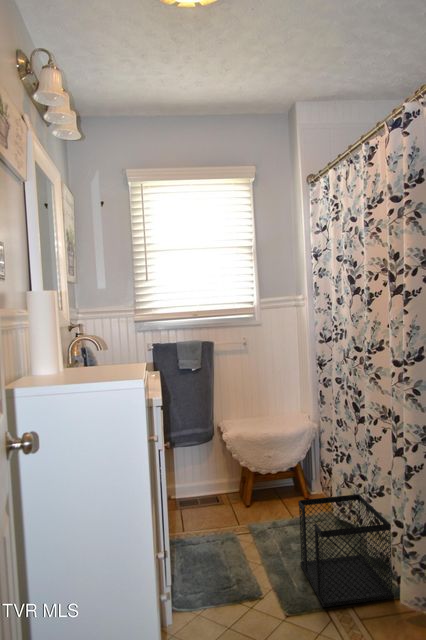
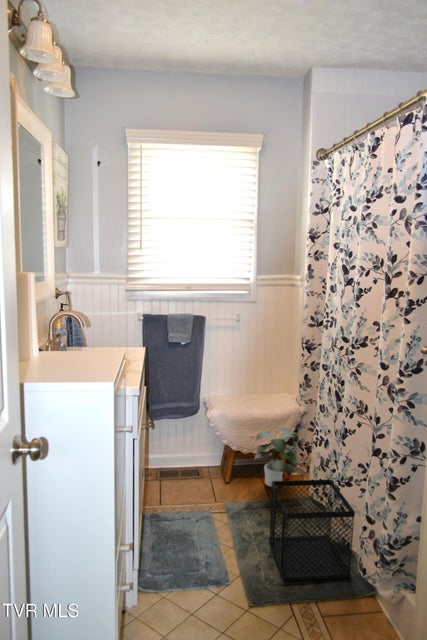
potted plant: none [273,446,325,510] -> present [255,428,301,487]

